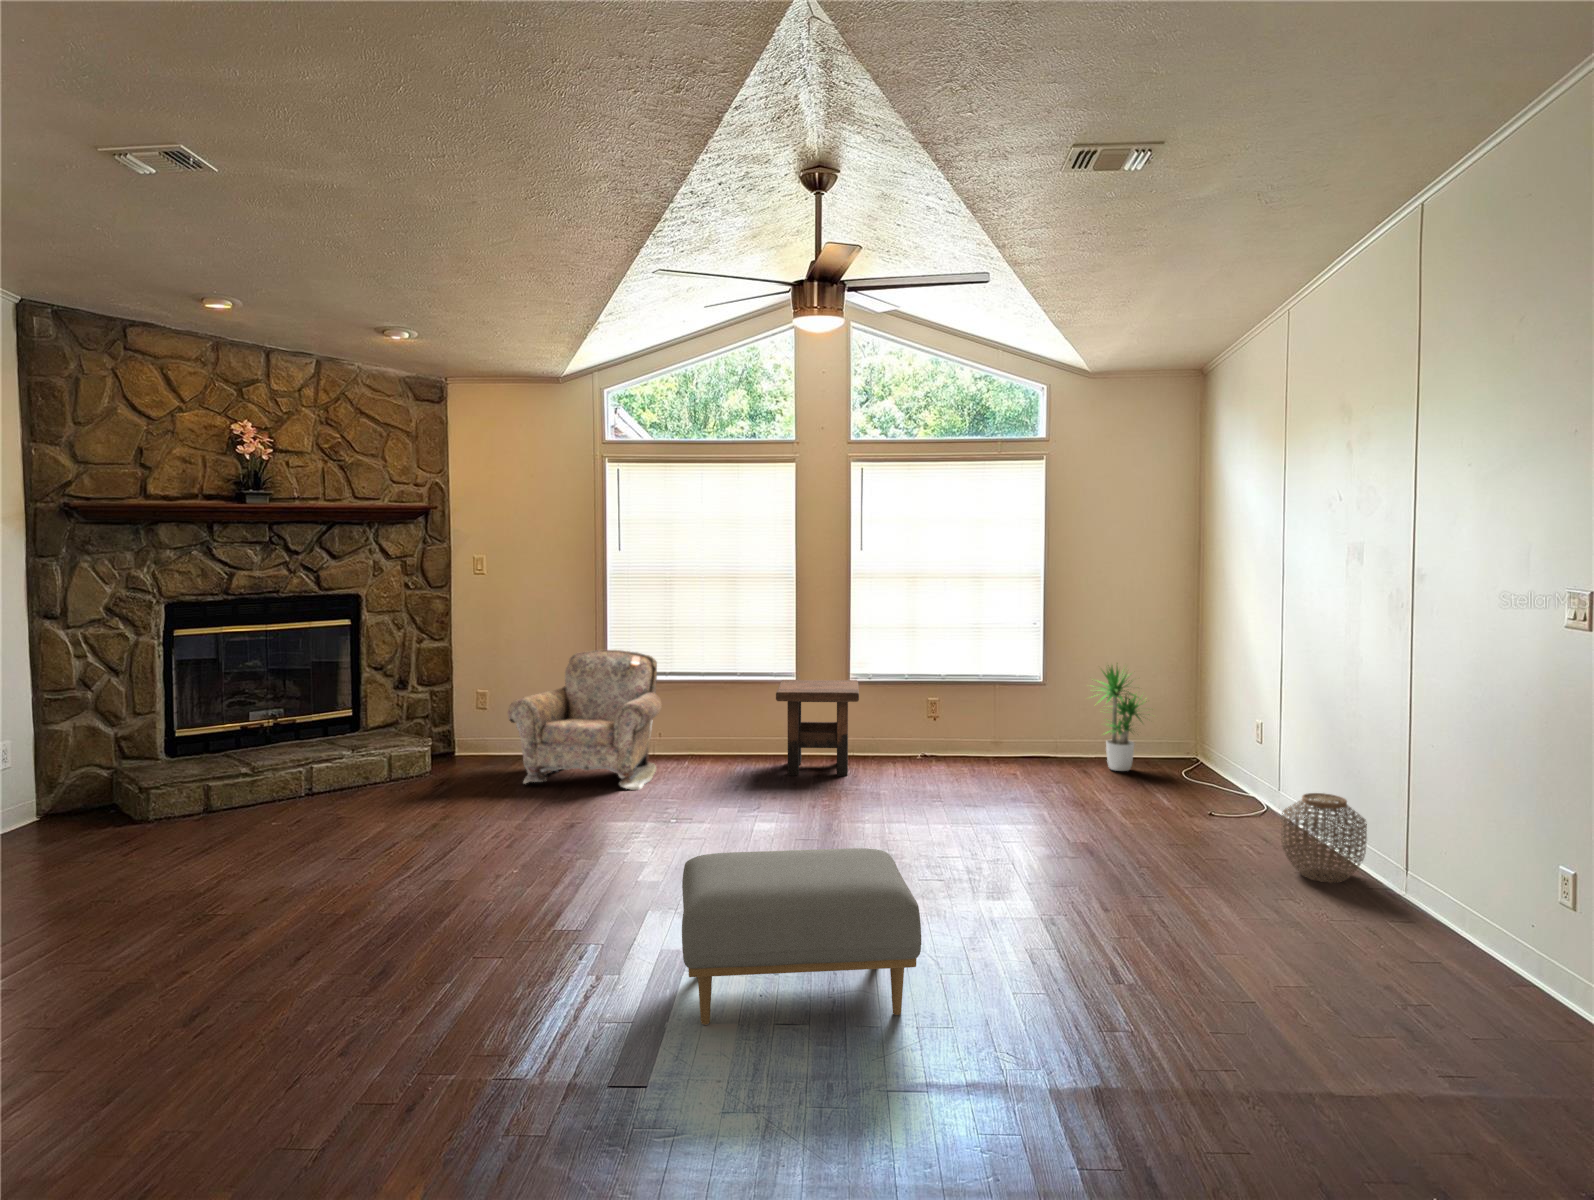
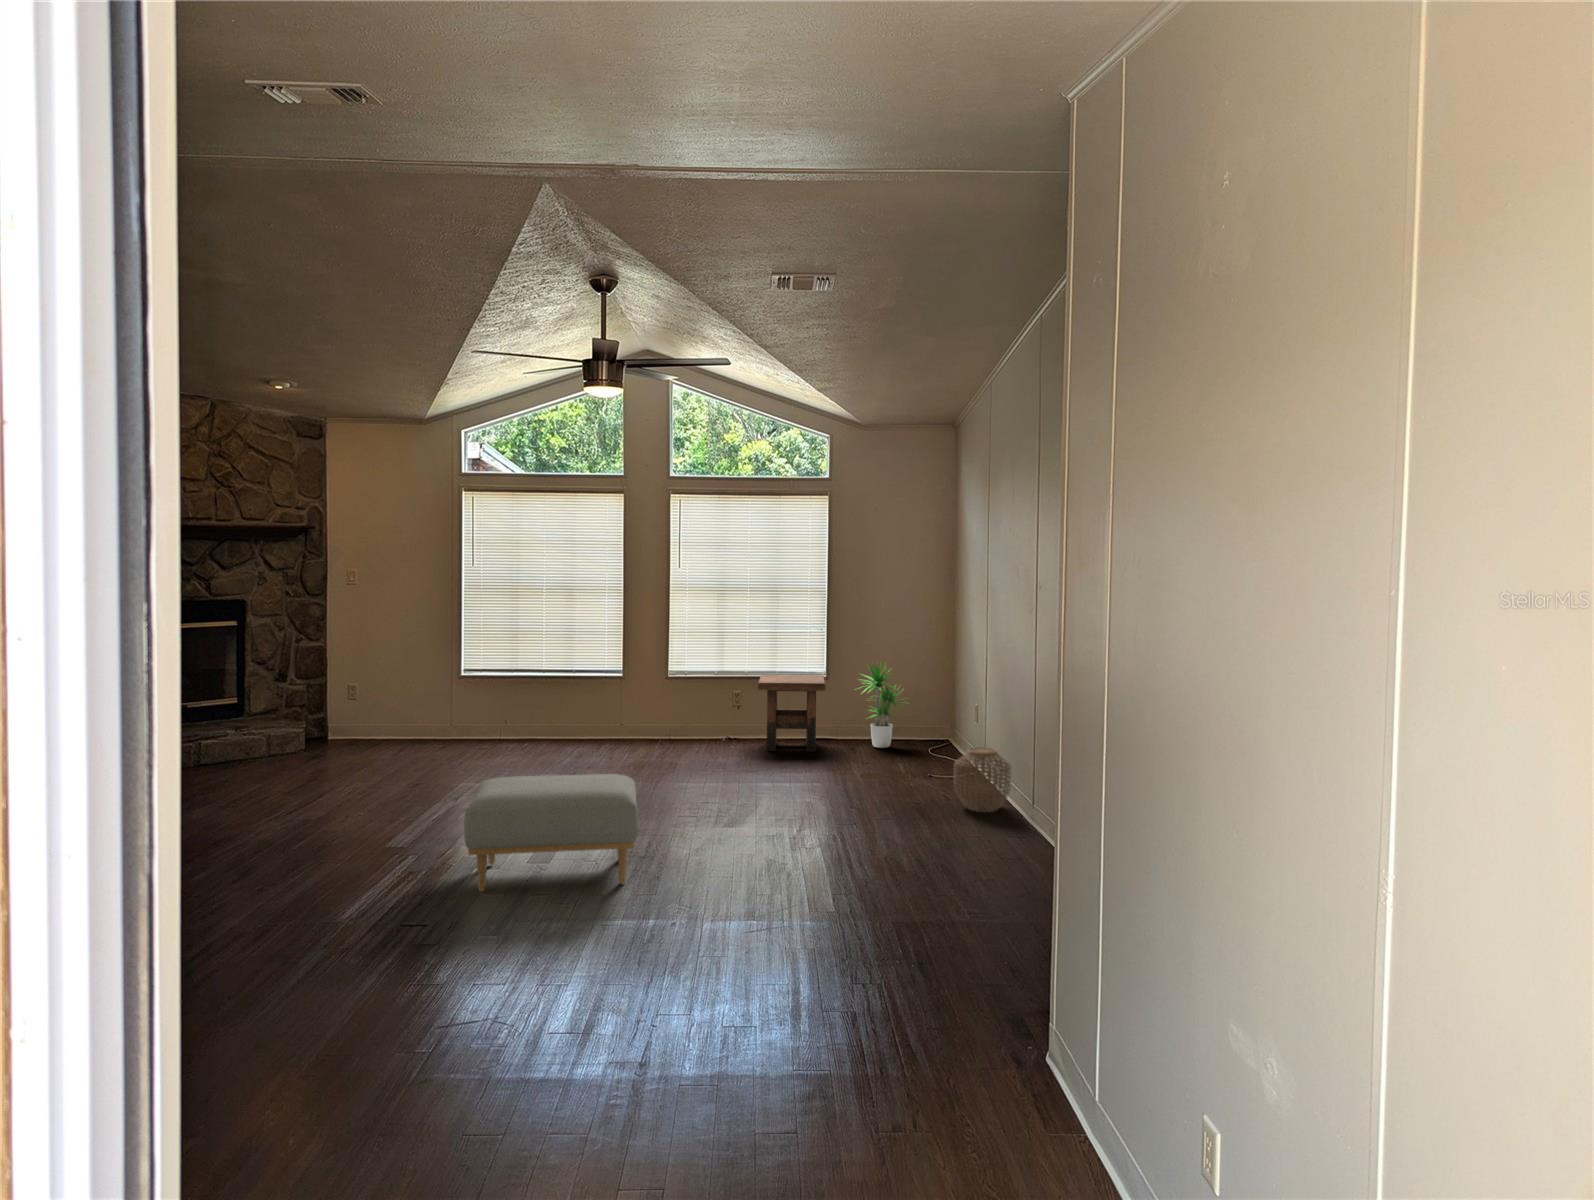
armchair: present [508,650,662,790] -> none [371,649,504,763]
side table: present [776,680,859,776] -> present [758,675,825,752]

